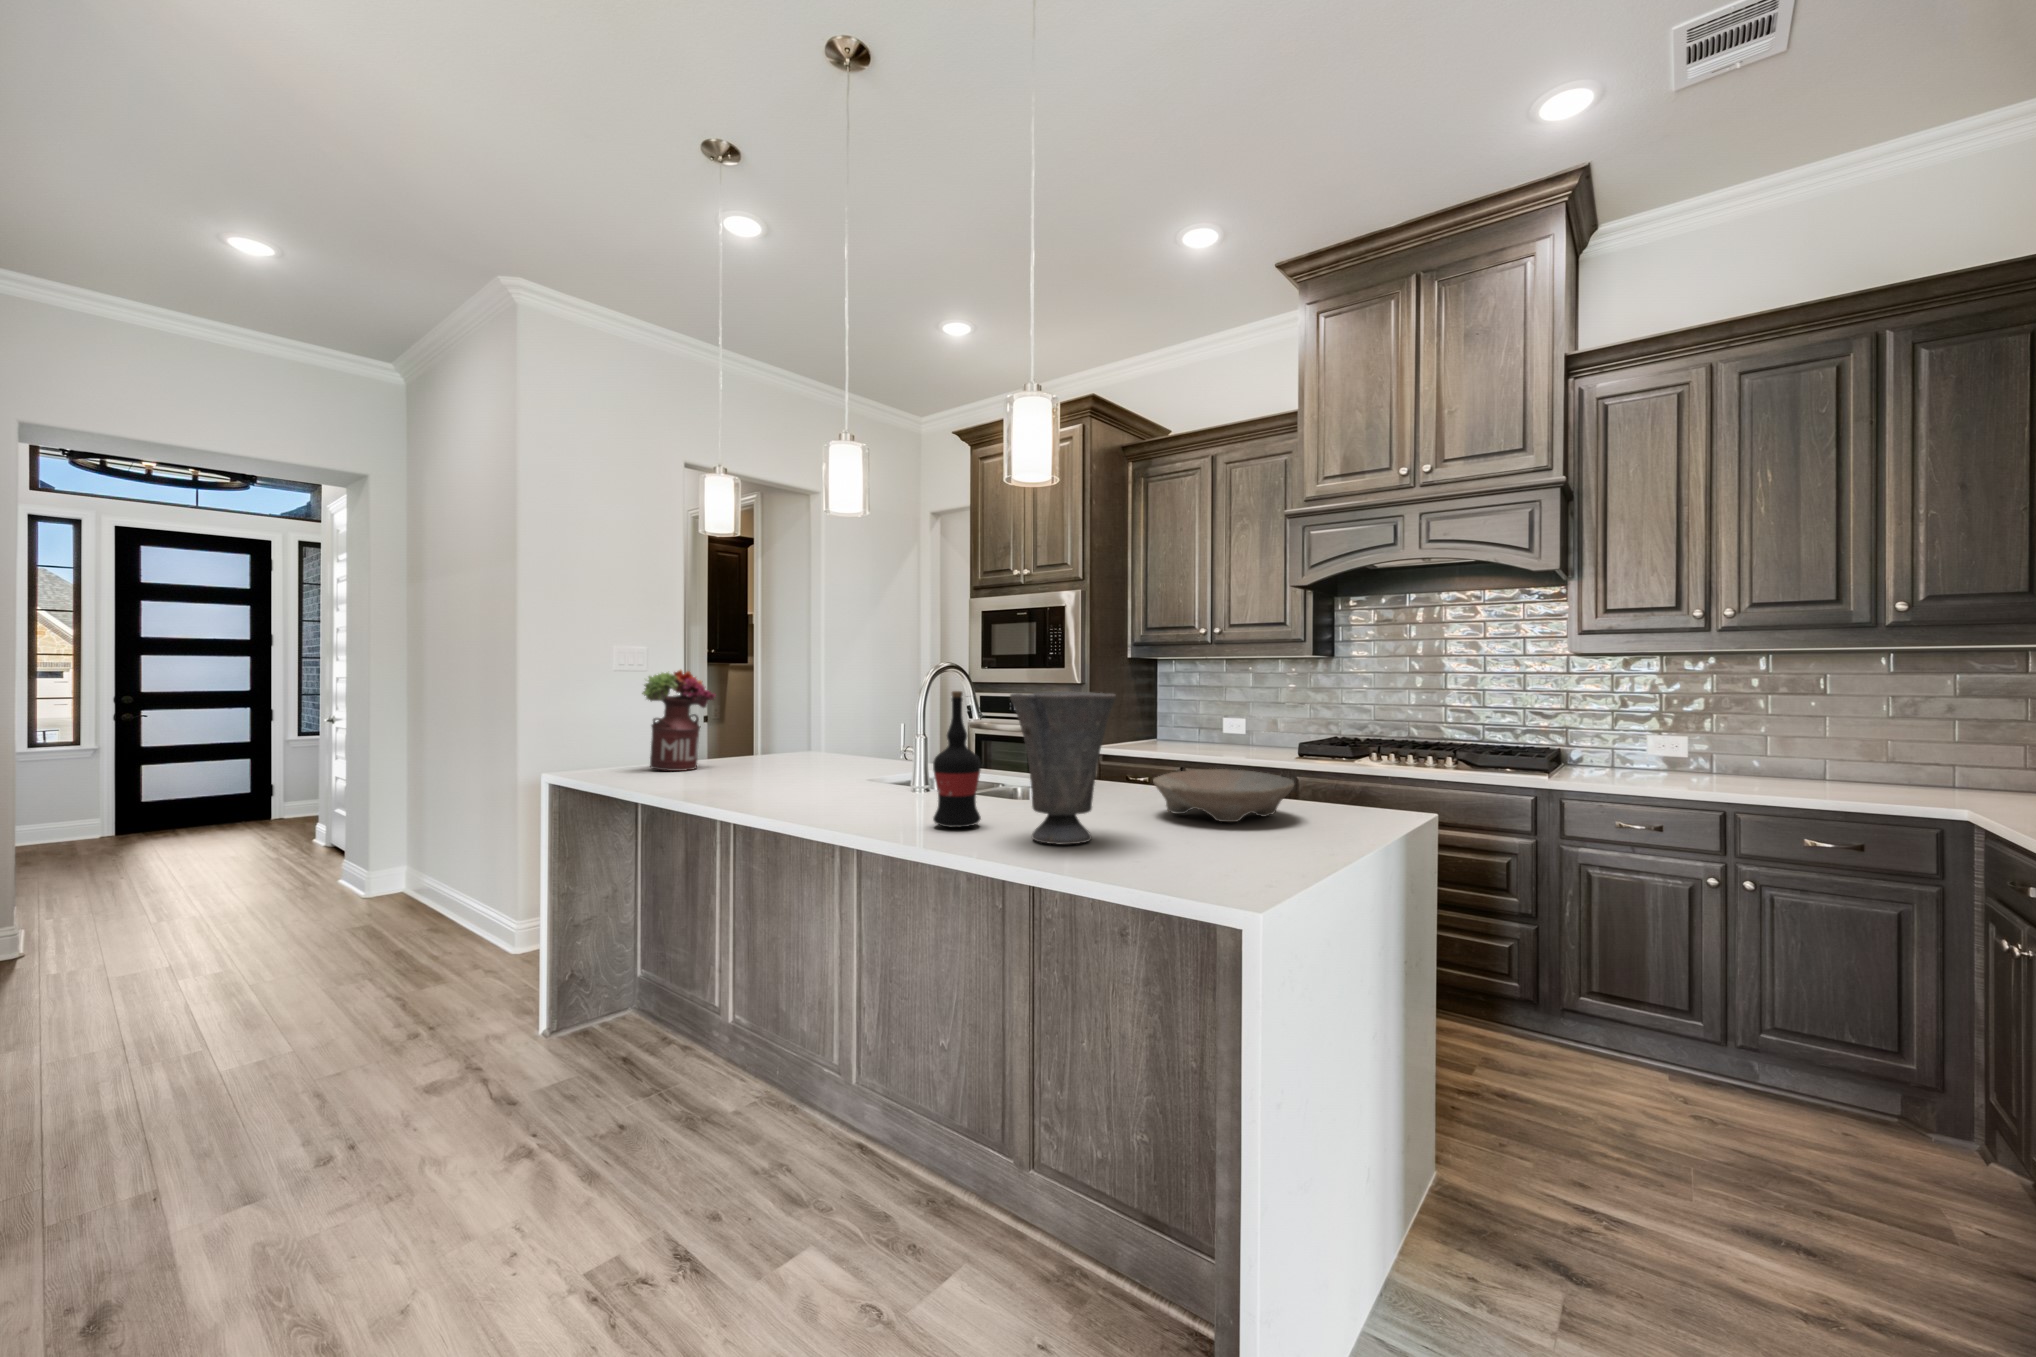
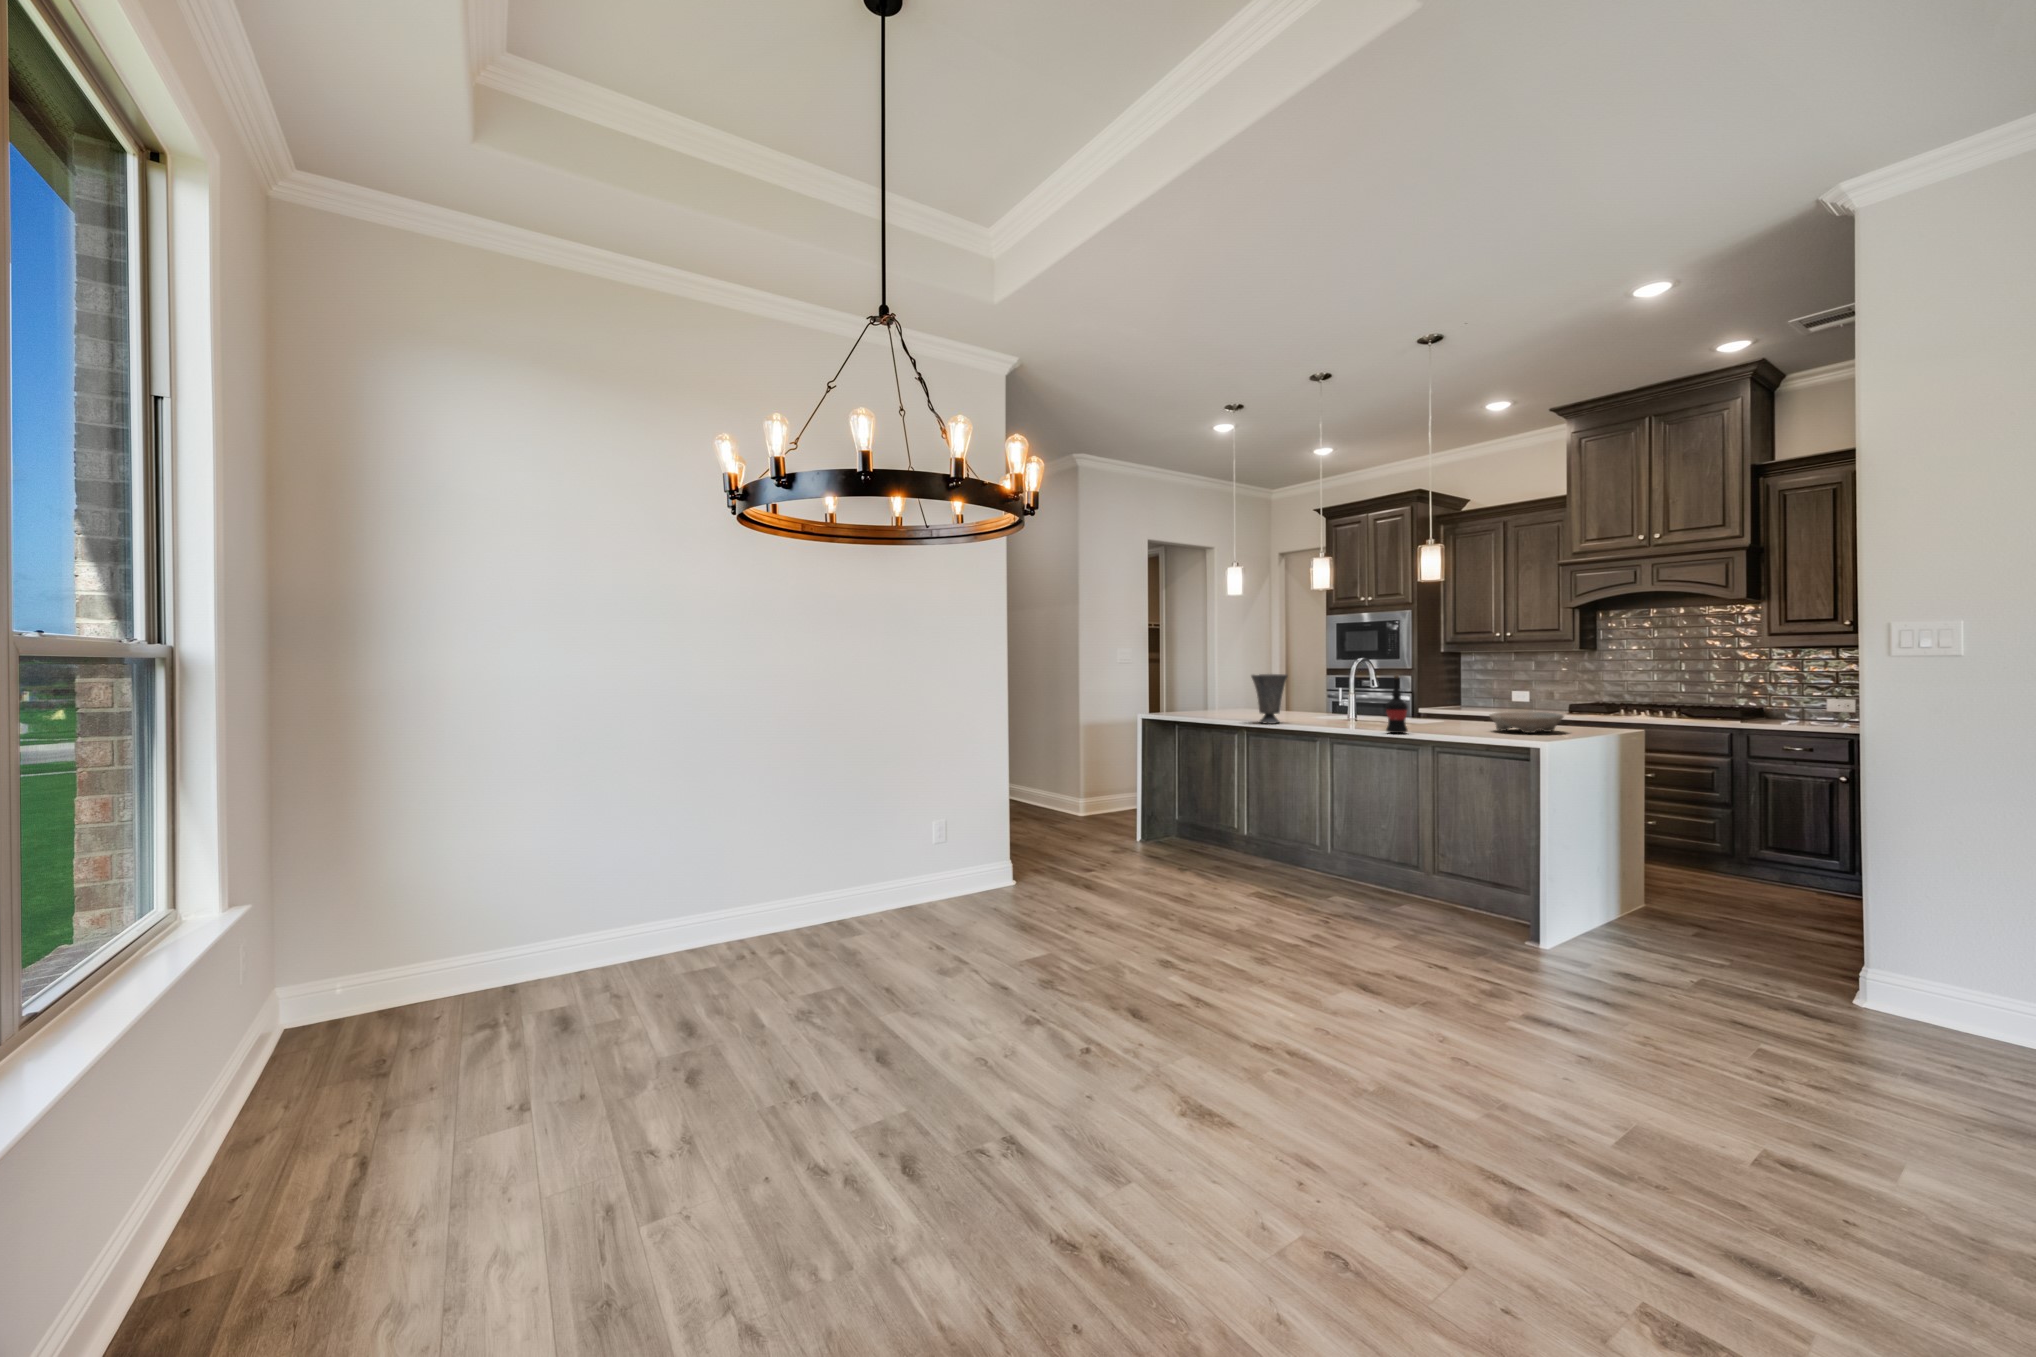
flower arrangement: present [642,670,715,771] -> none [1185,666,1220,718]
vase: present [1010,691,1116,845] -> present [1251,674,1288,724]

